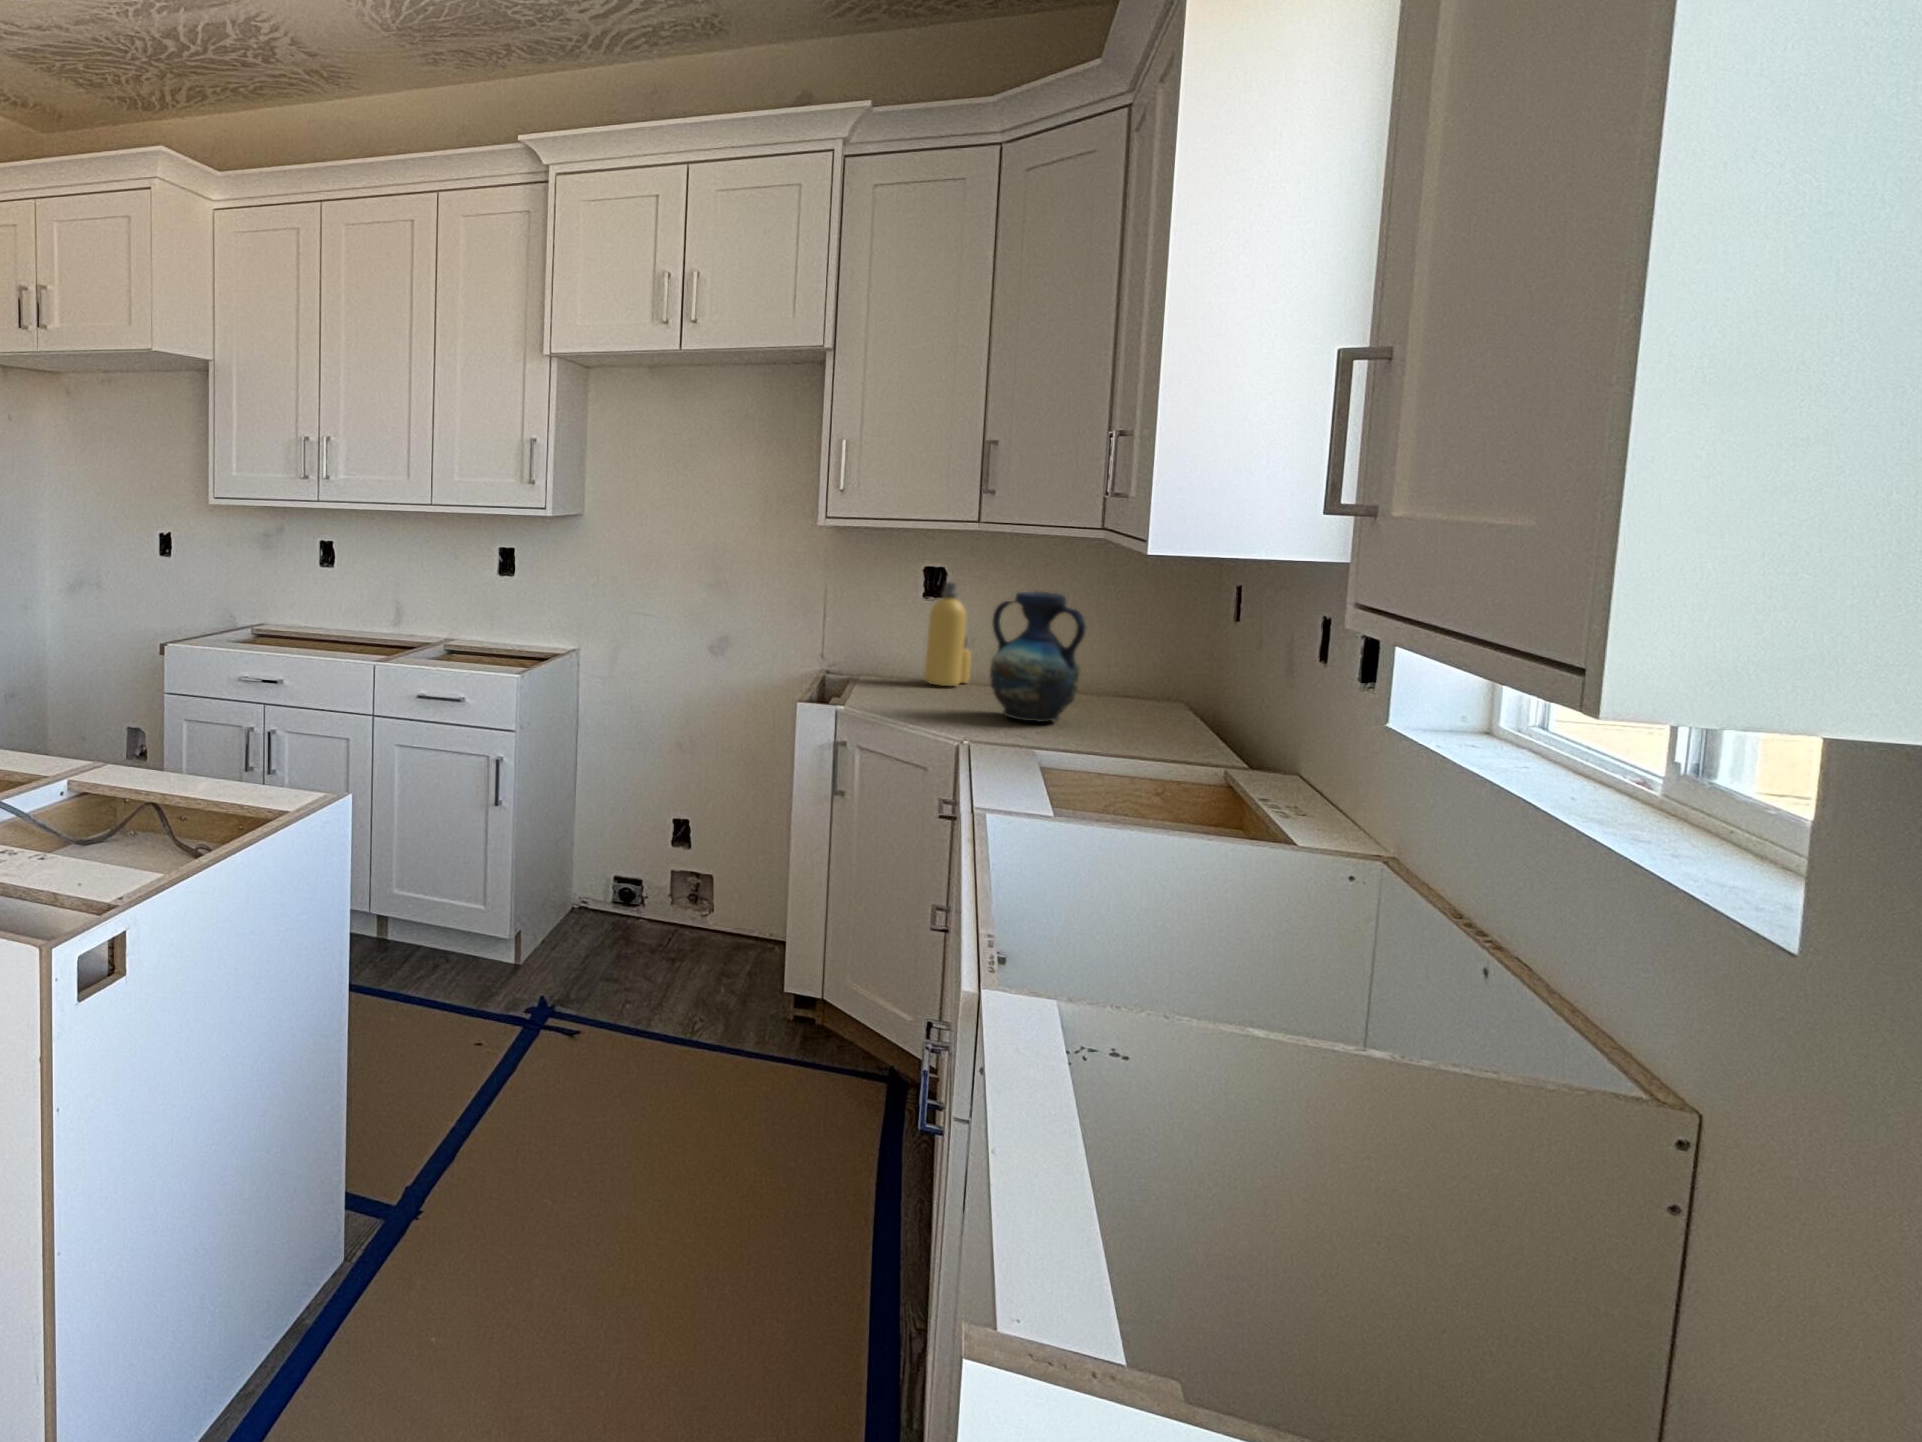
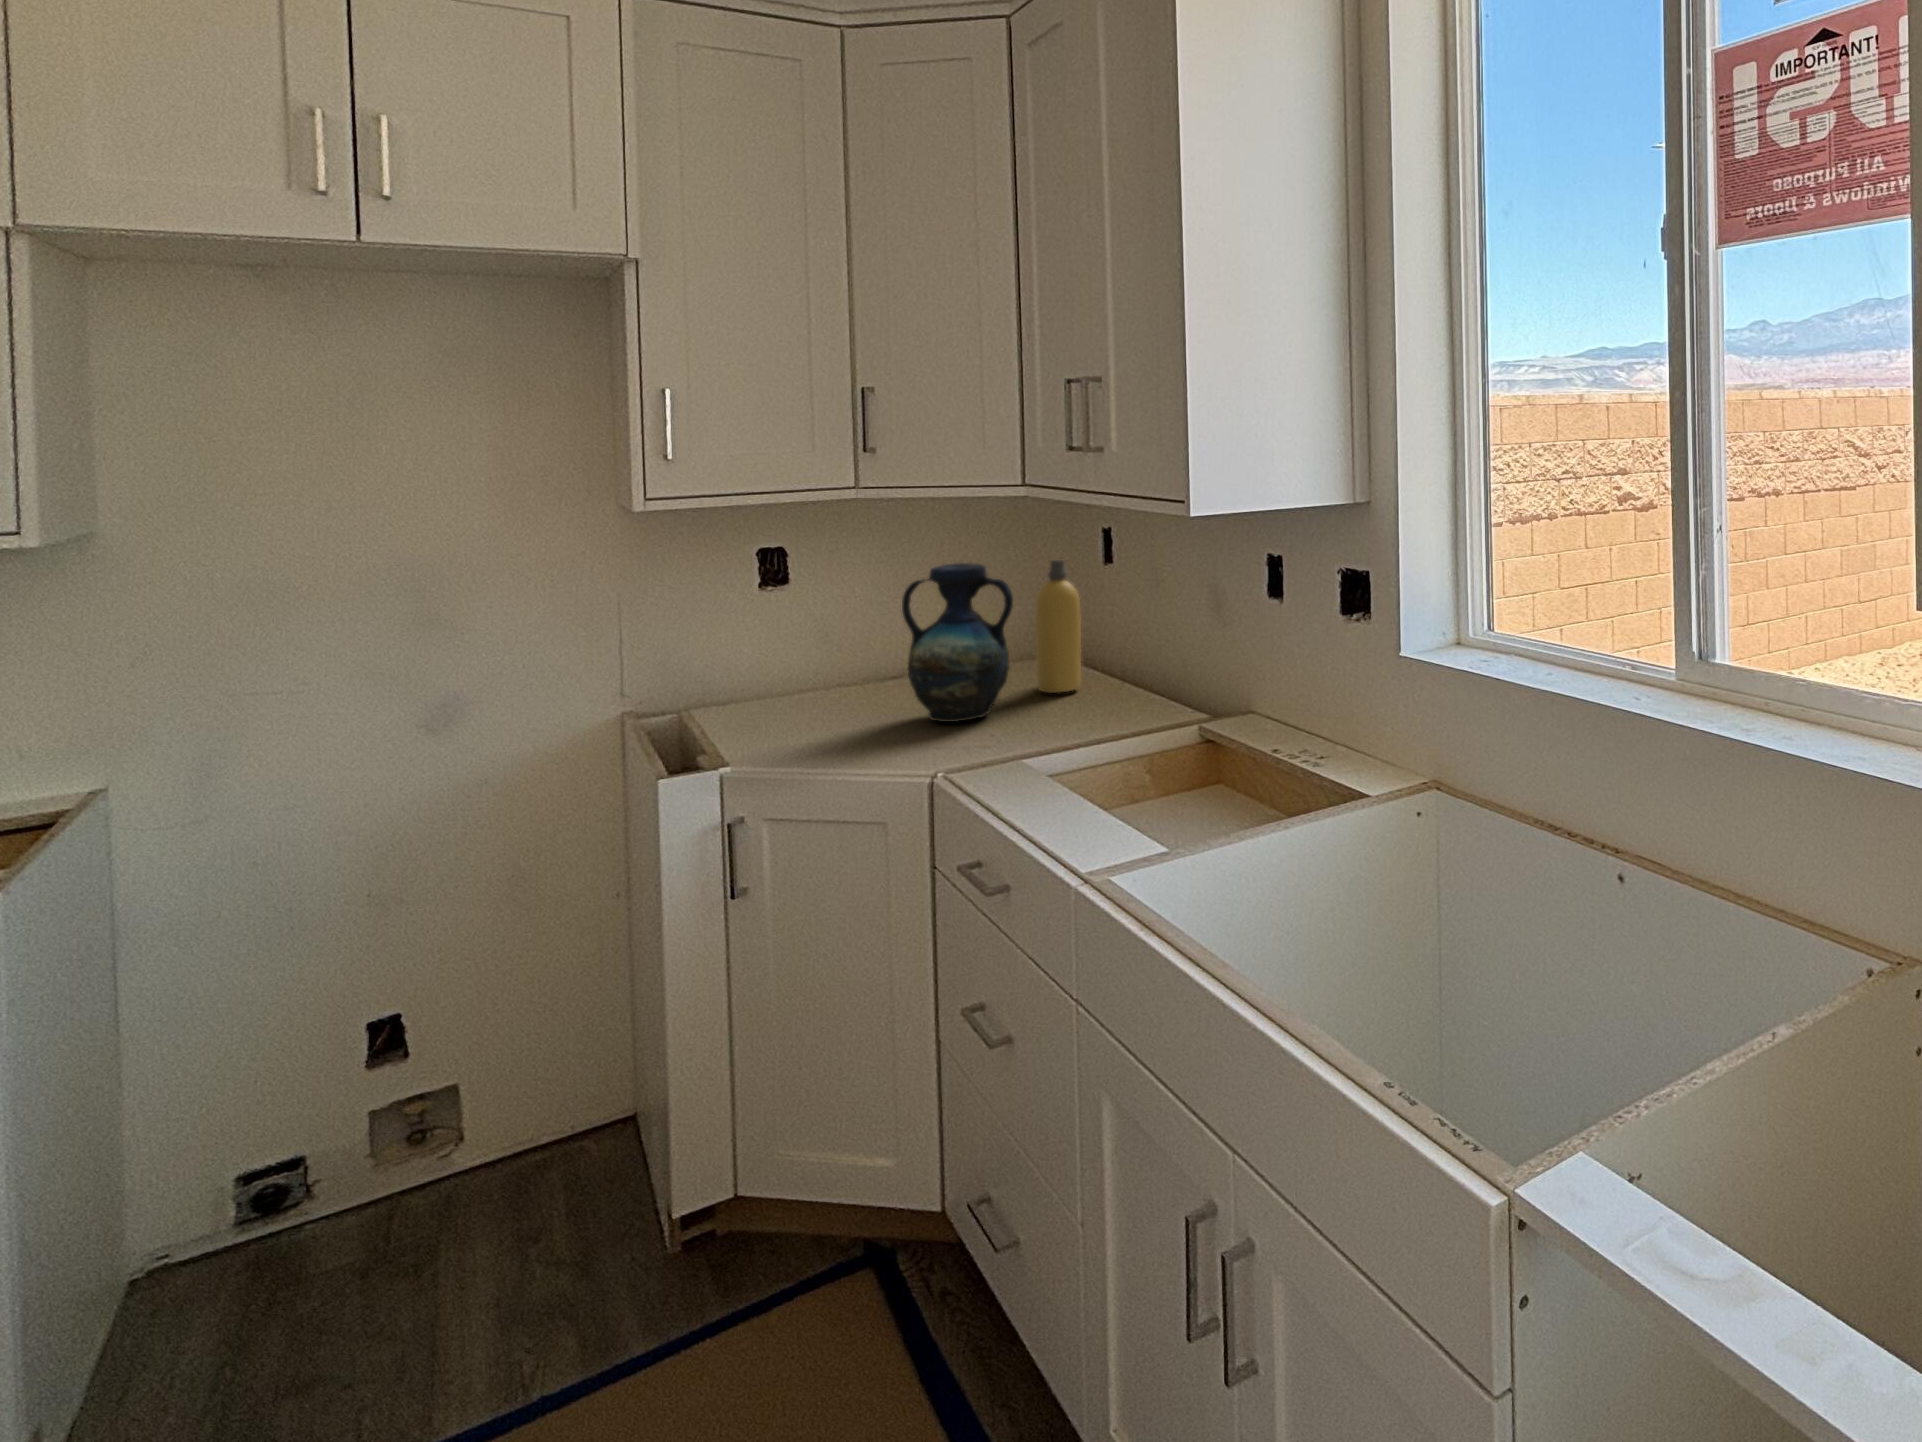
bottle: present [925,582,971,686] -> present [1036,560,1081,693]

